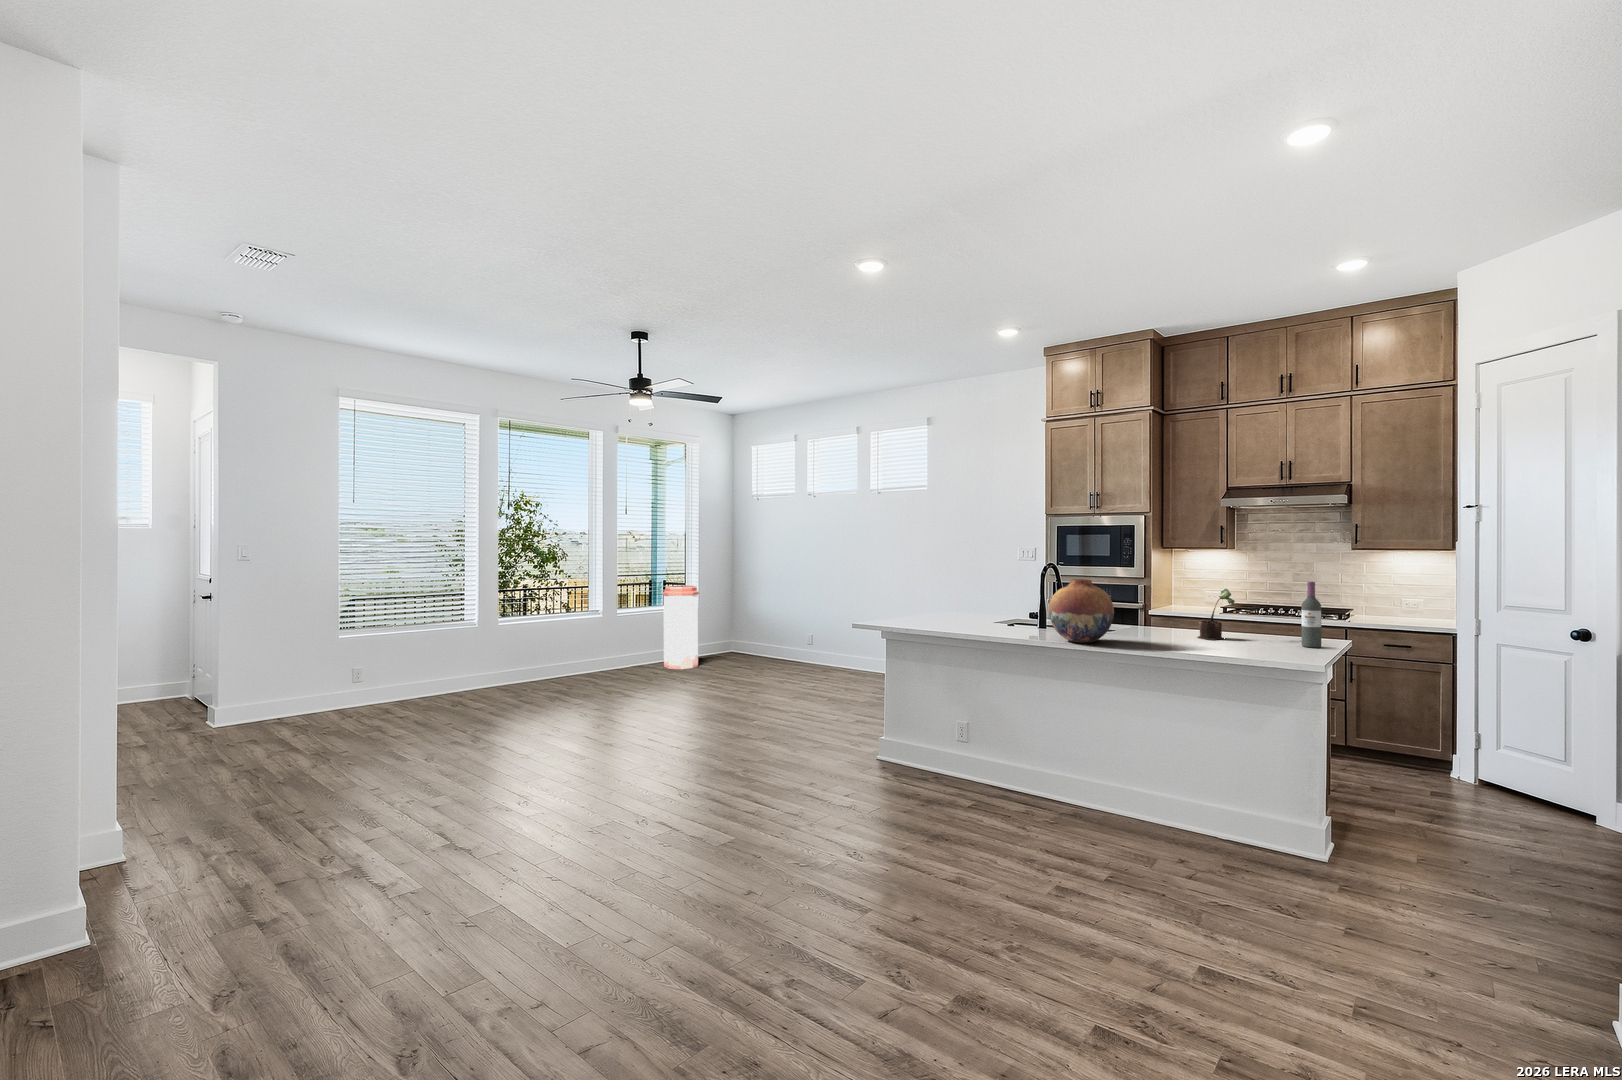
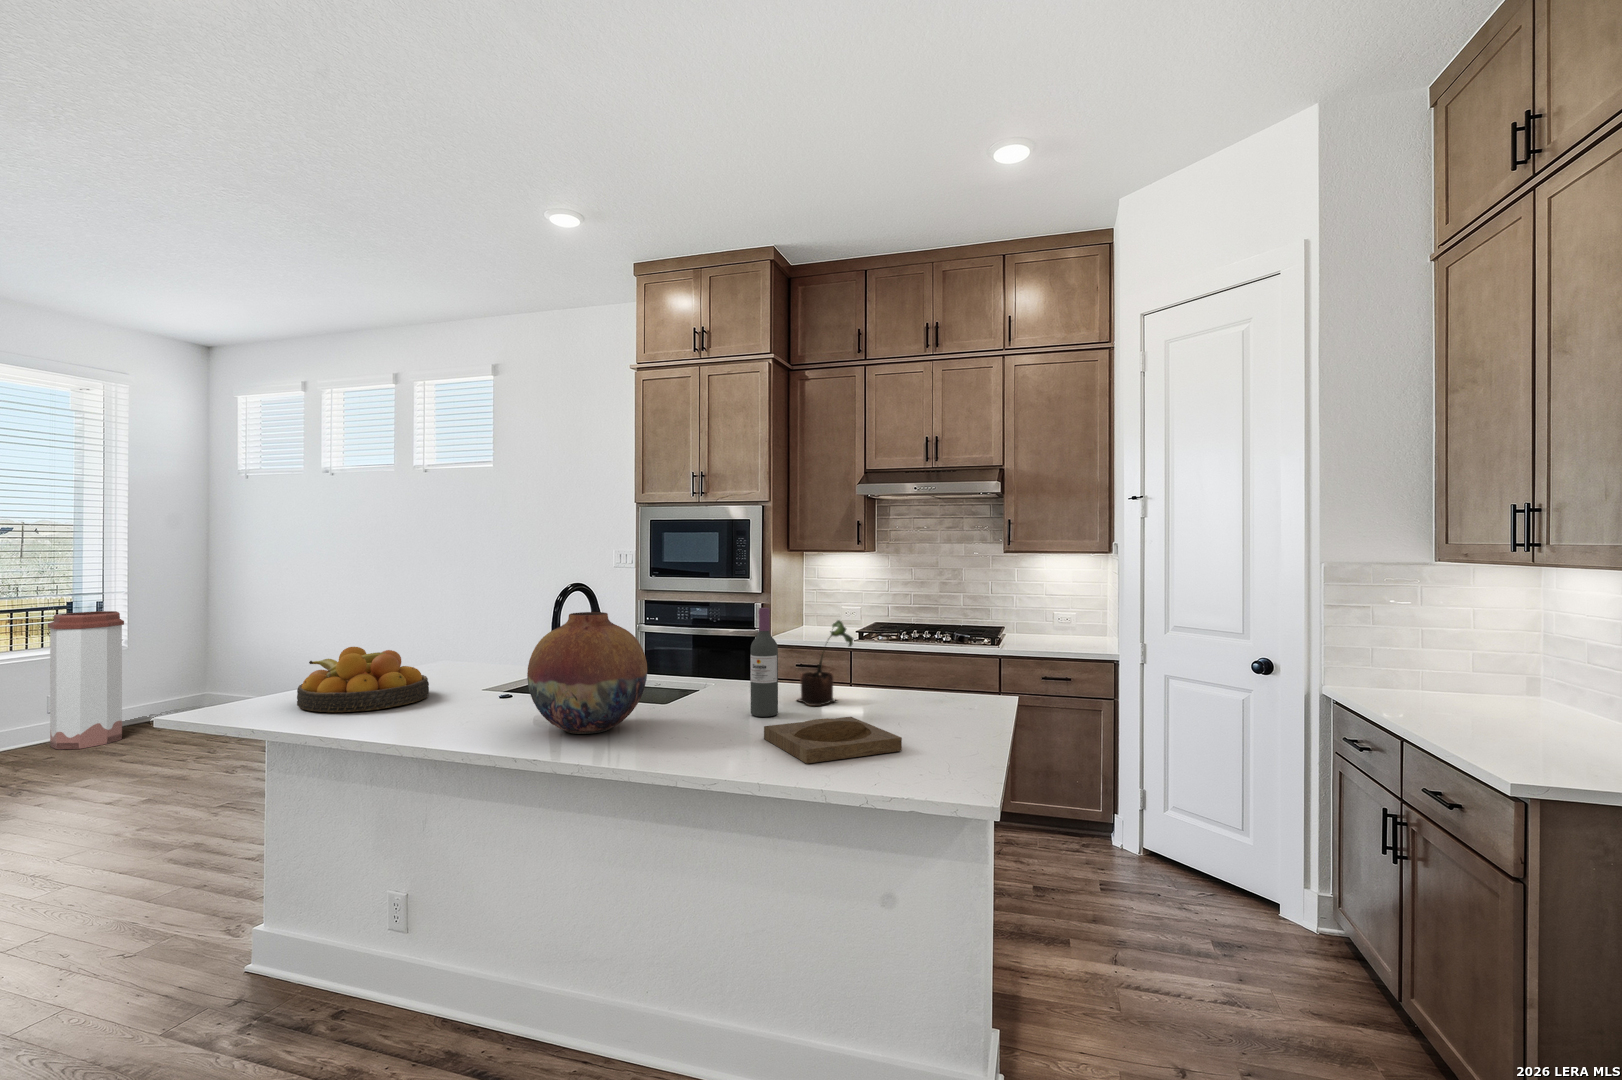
wine bottle: present [1301,582,1321,648] -> present [750,608,778,717]
fruit bowl: none [909,598,972,630] -> present [297,647,429,712]
tray: none [1187,640,1275,657] -> present [764,717,902,763]

